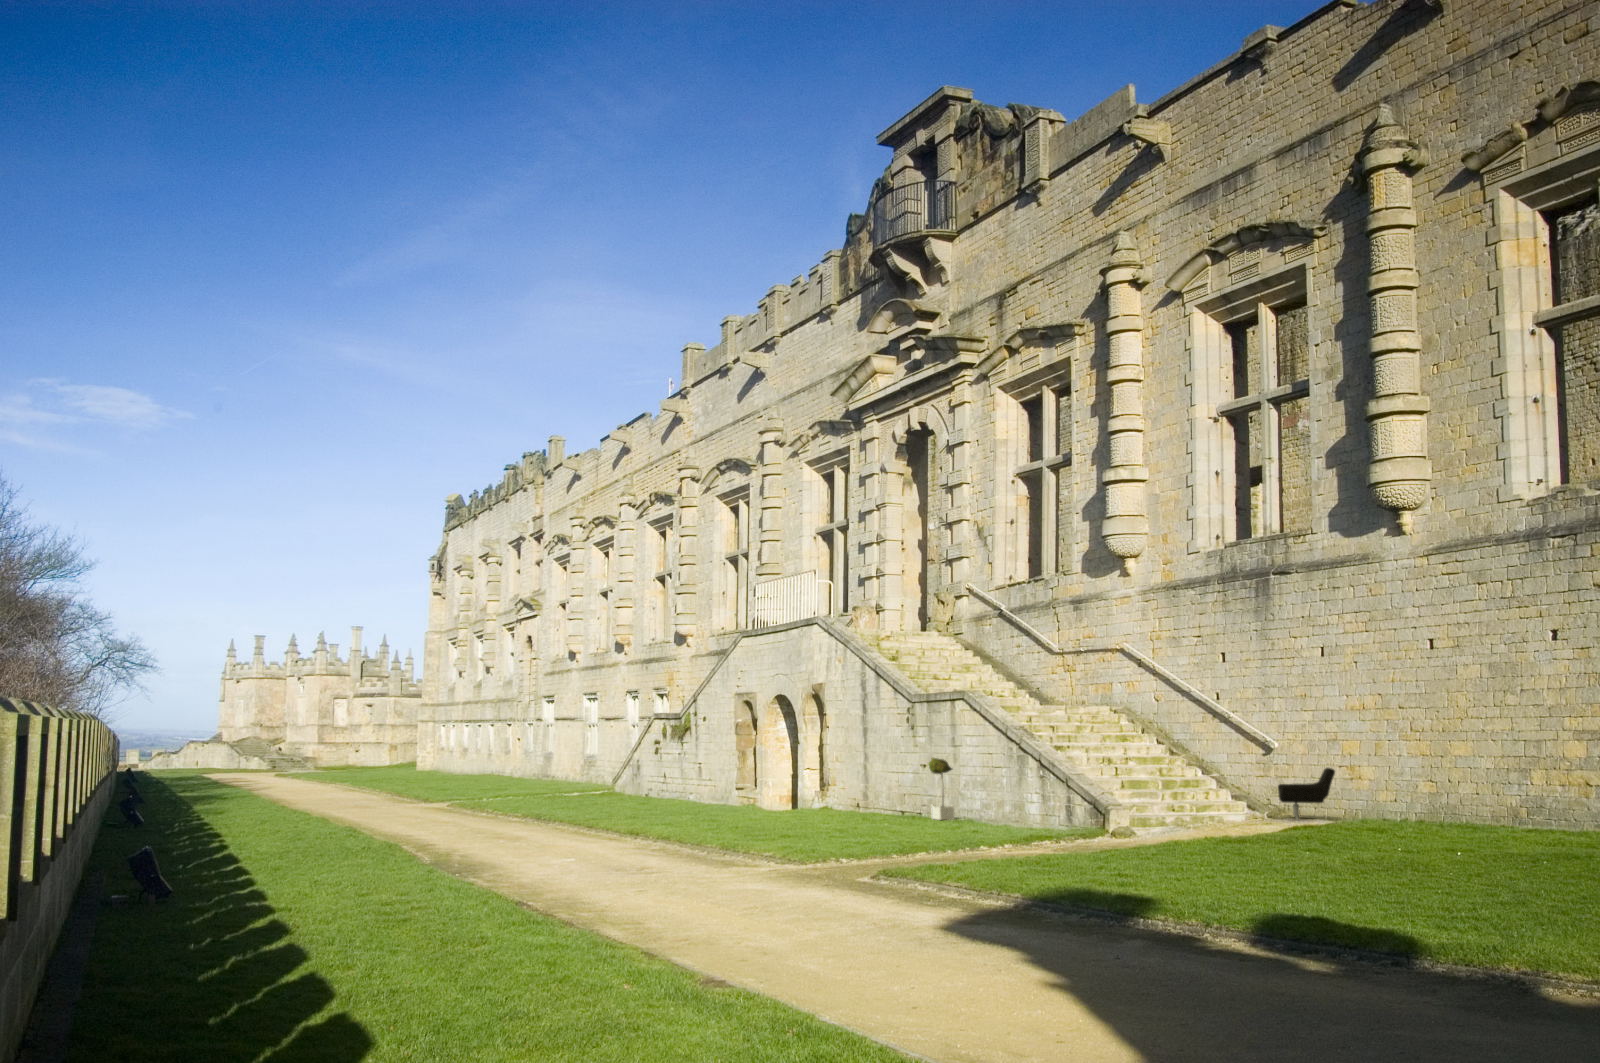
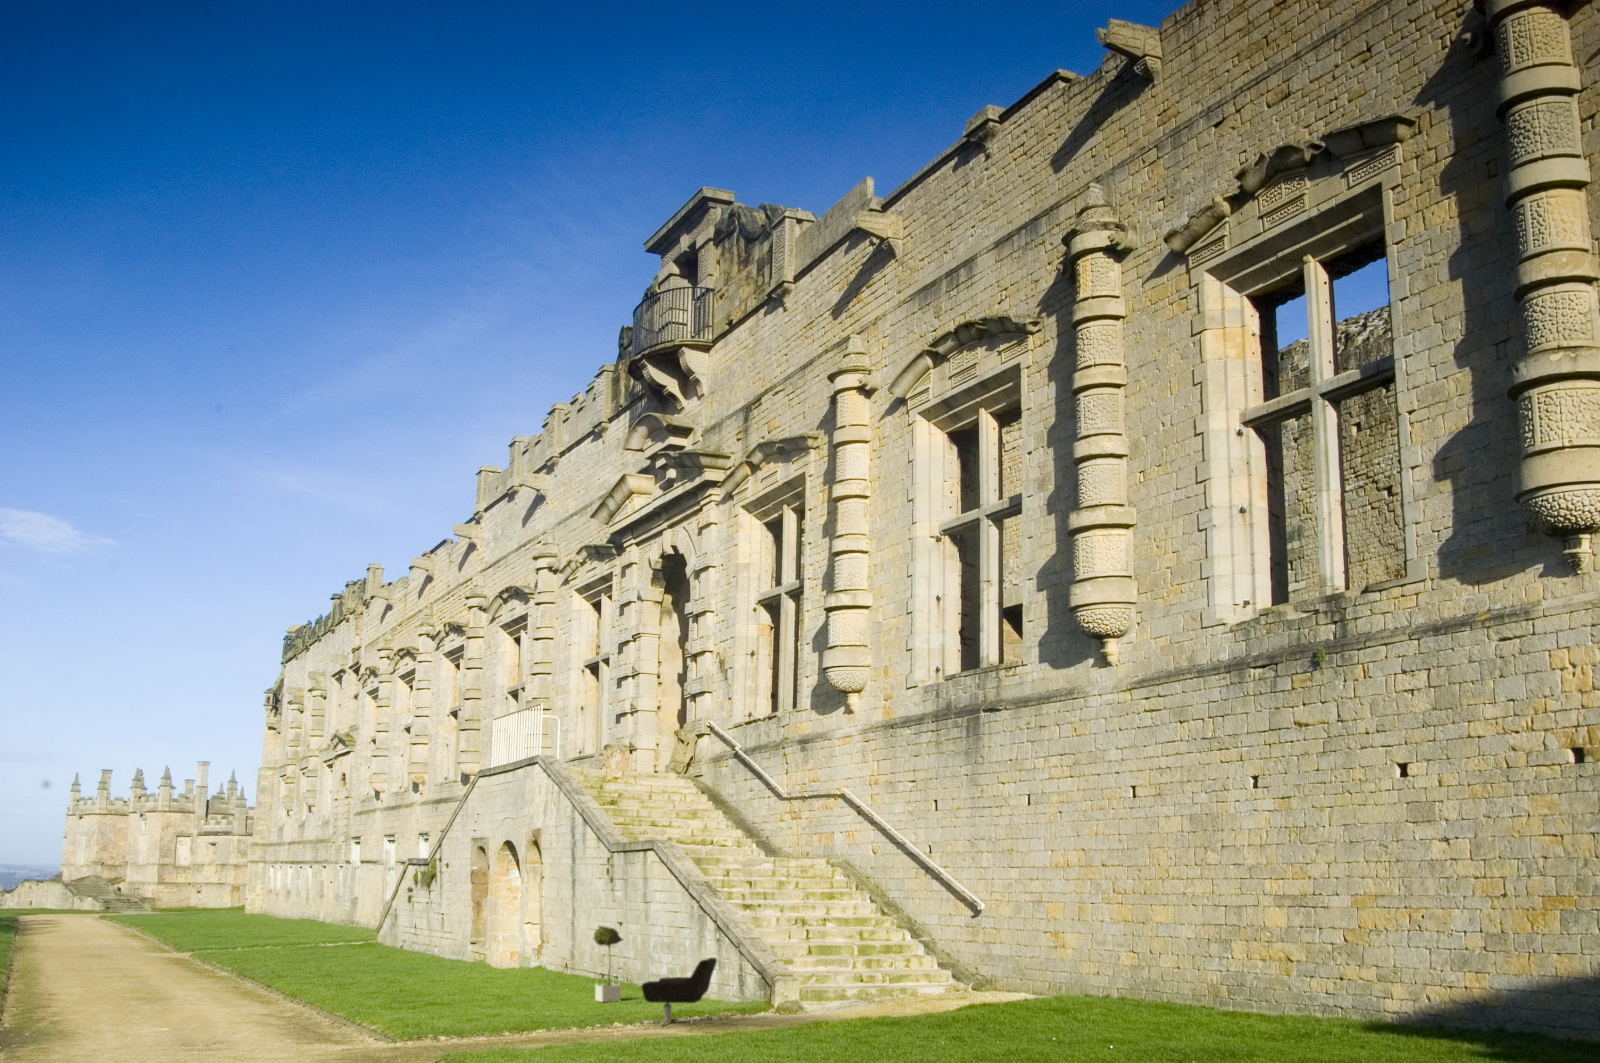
lounge chair: present [1278,768,1335,820] -> present [641,958,717,1025]

